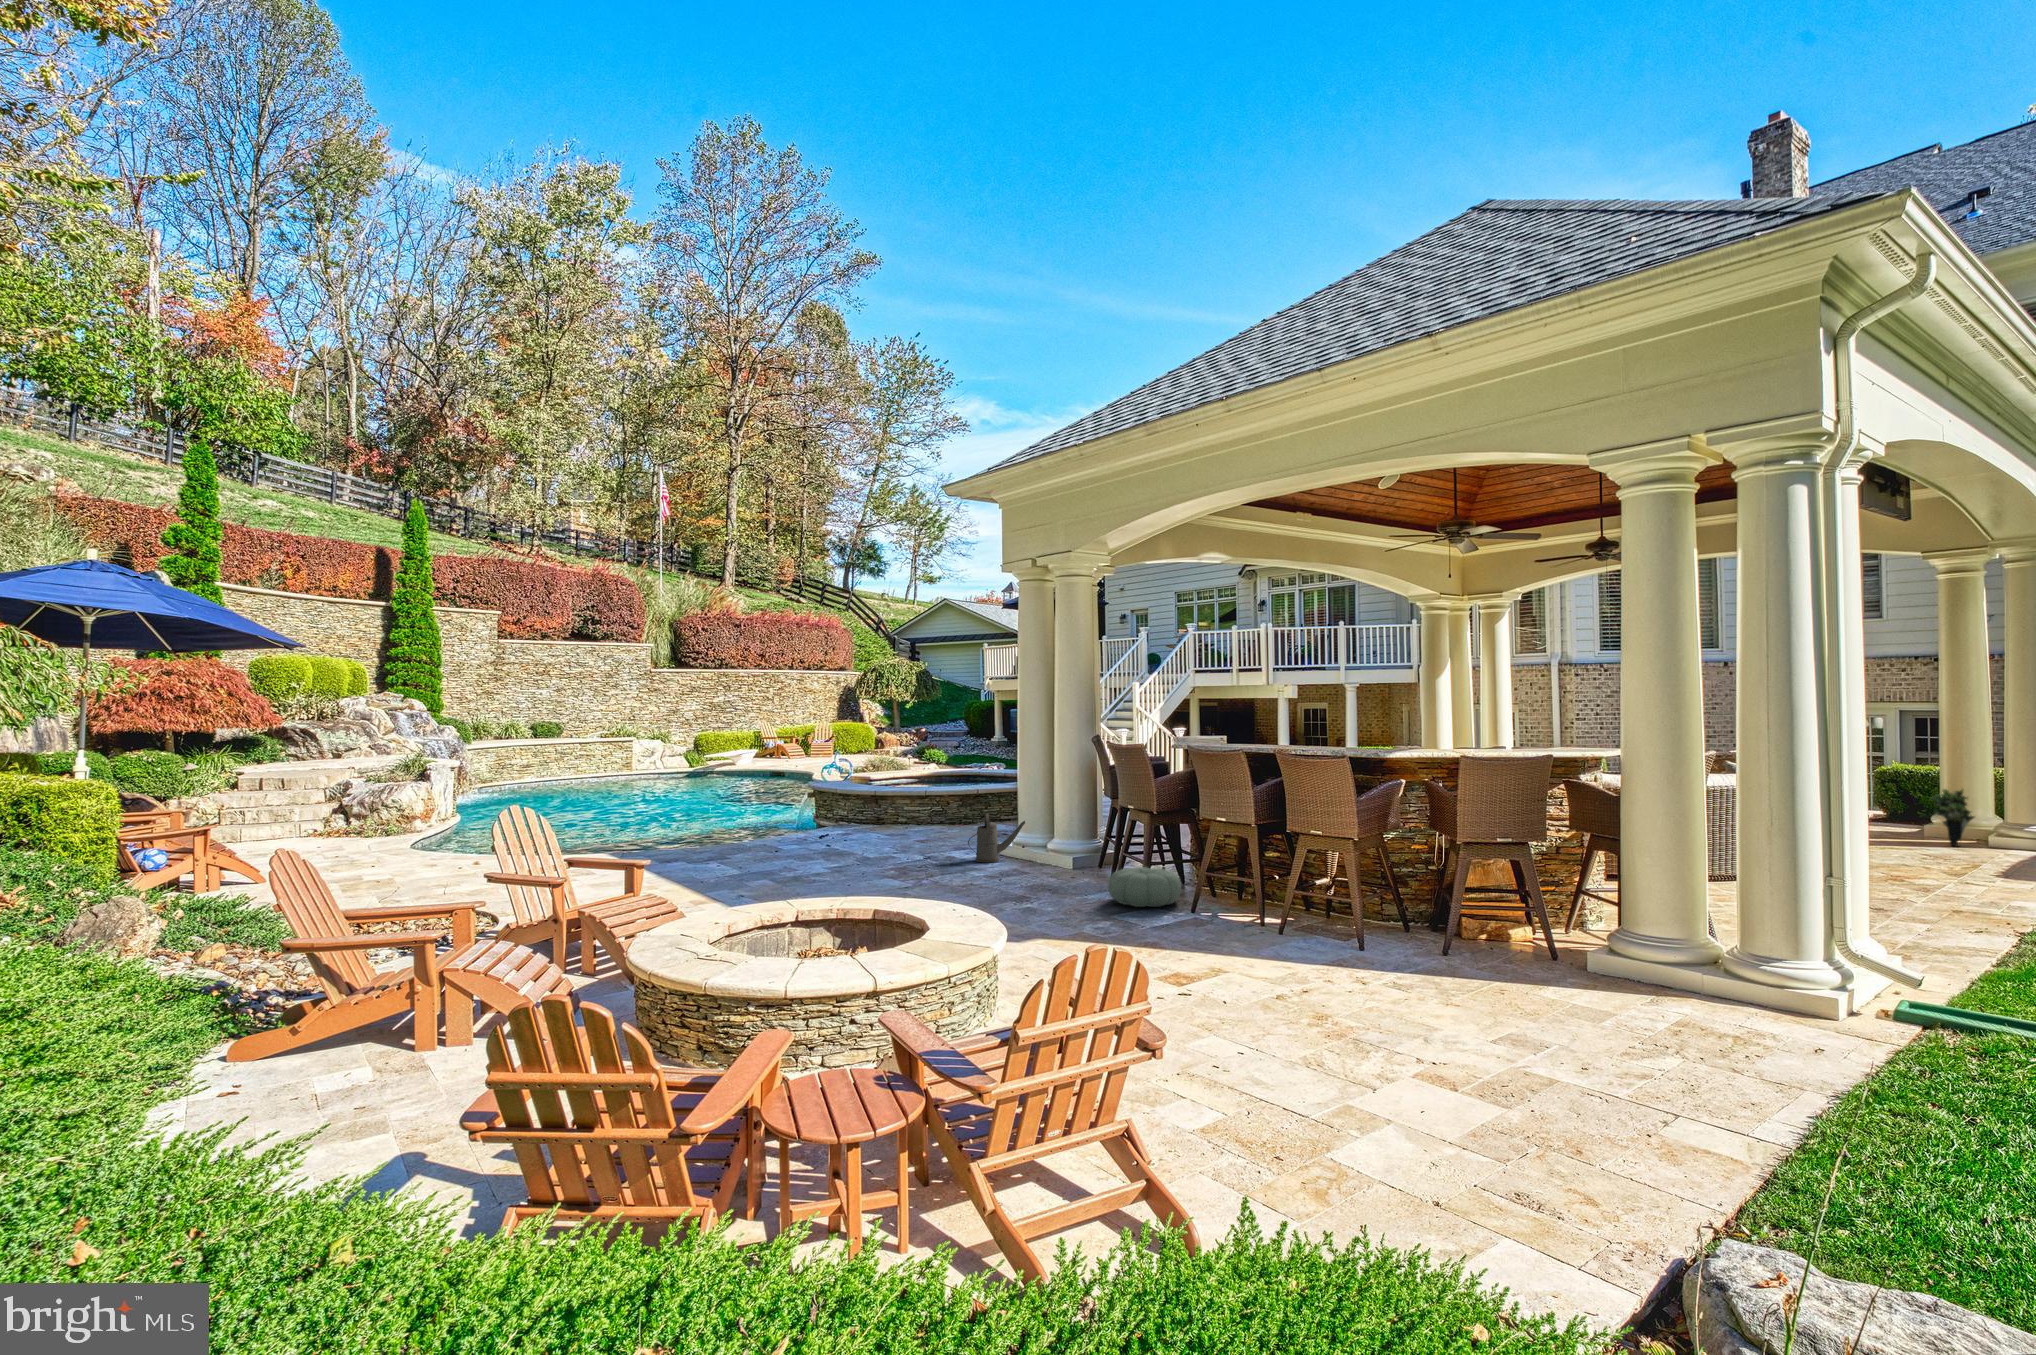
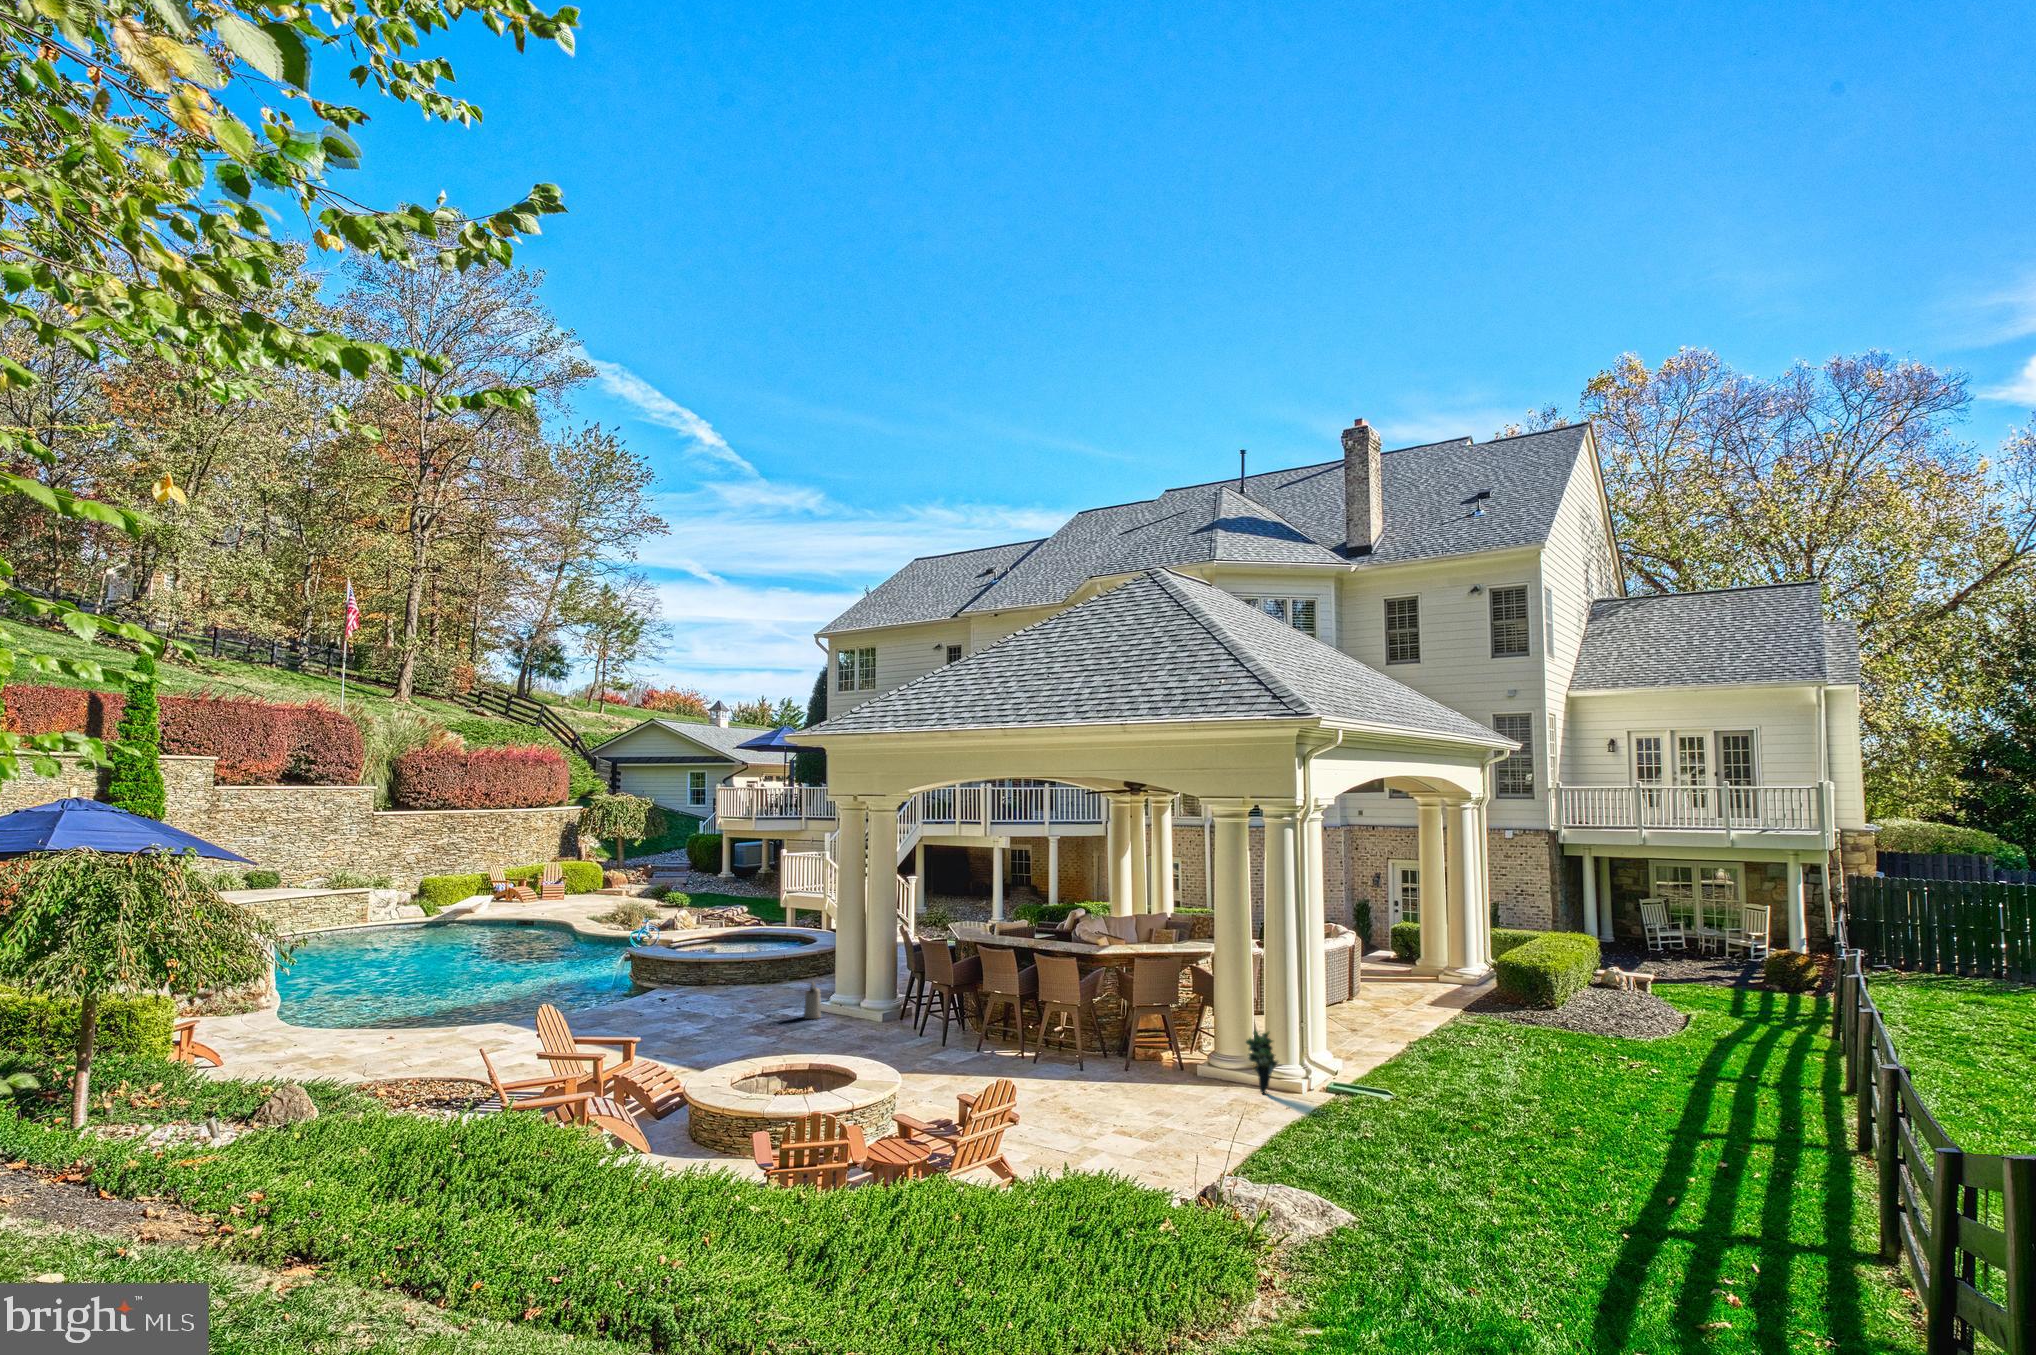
potted plant: present [1932,789,1974,846] -> present [1246,1031,1278,1093]
pouf: present [1108,867,1181,907] -> none [919,1022,967,1050]

